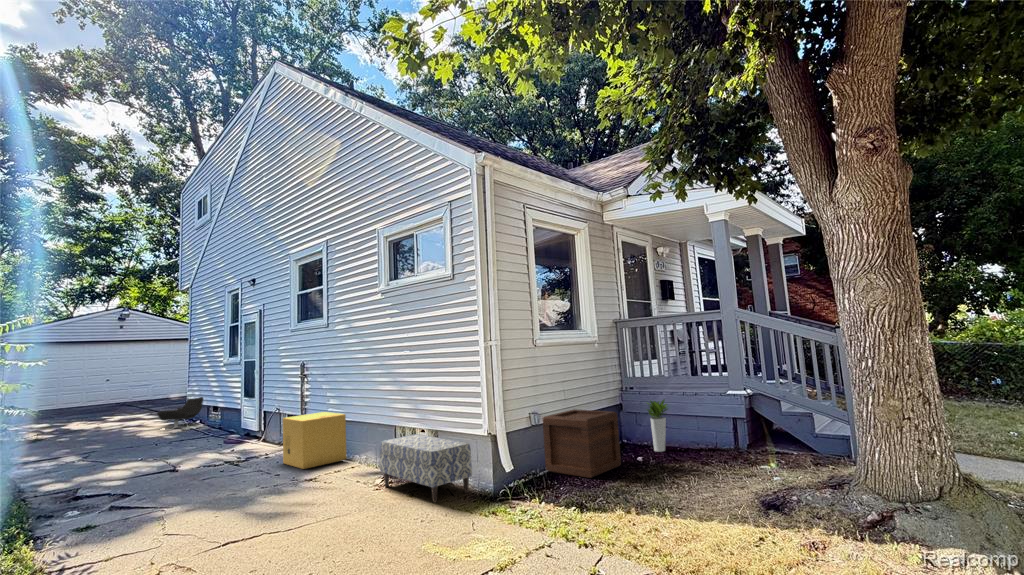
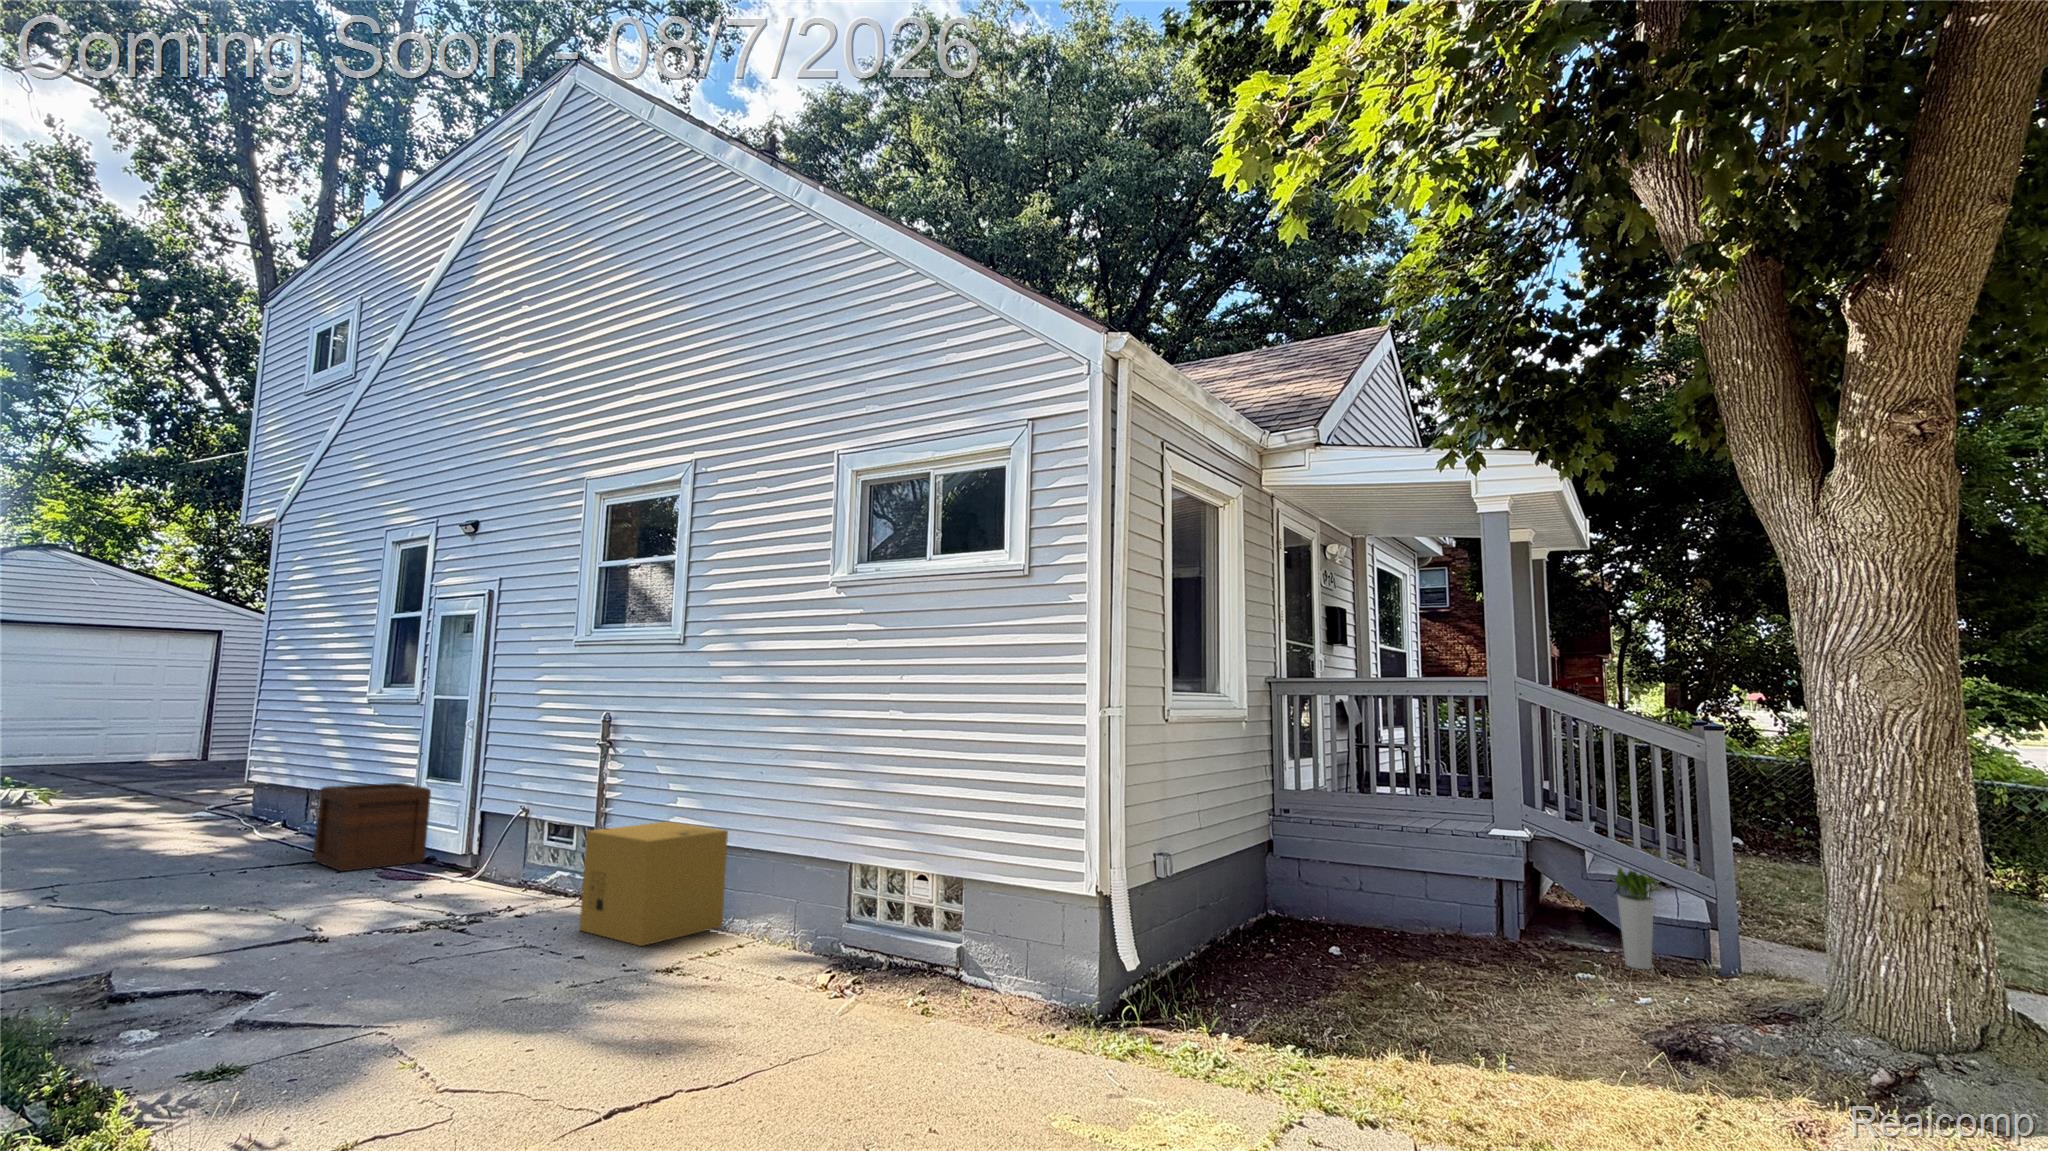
lounge chair: present [157,397,203,430] -> none [184,764,297,836]
planter: present [647,400,667,452] -> present [1614,868,1659,970]
wooden crate: present [543,409,621,478] -> present [313,783,431,871]
bench: present [380,434,472,503] -> none [865,884,1080,1035]

